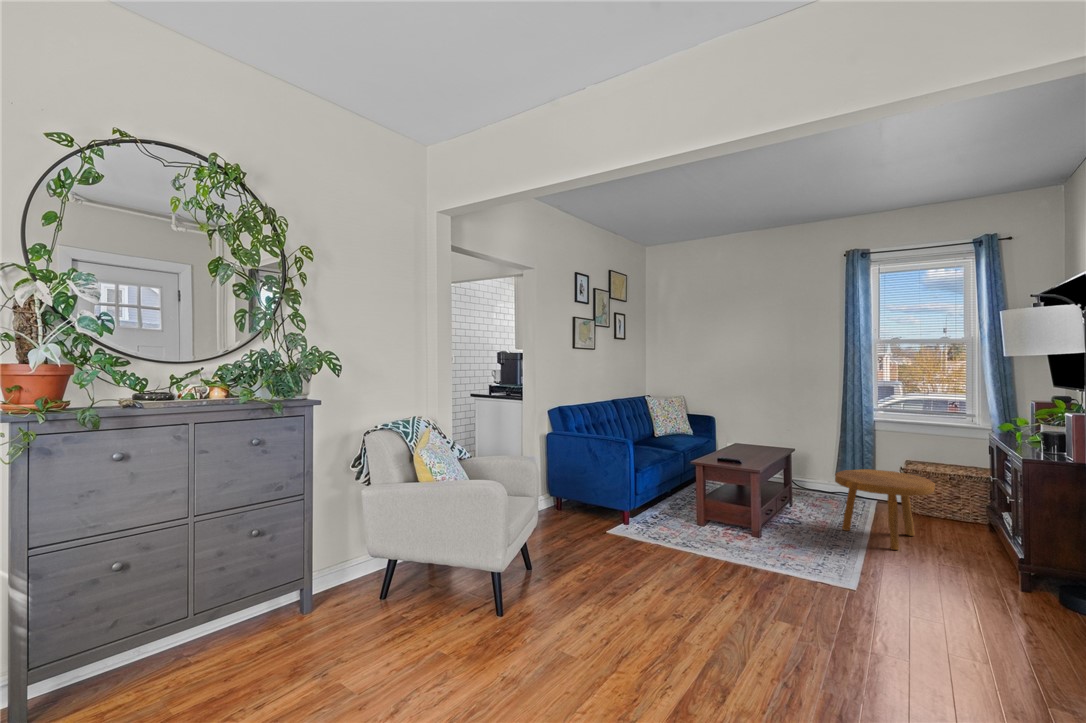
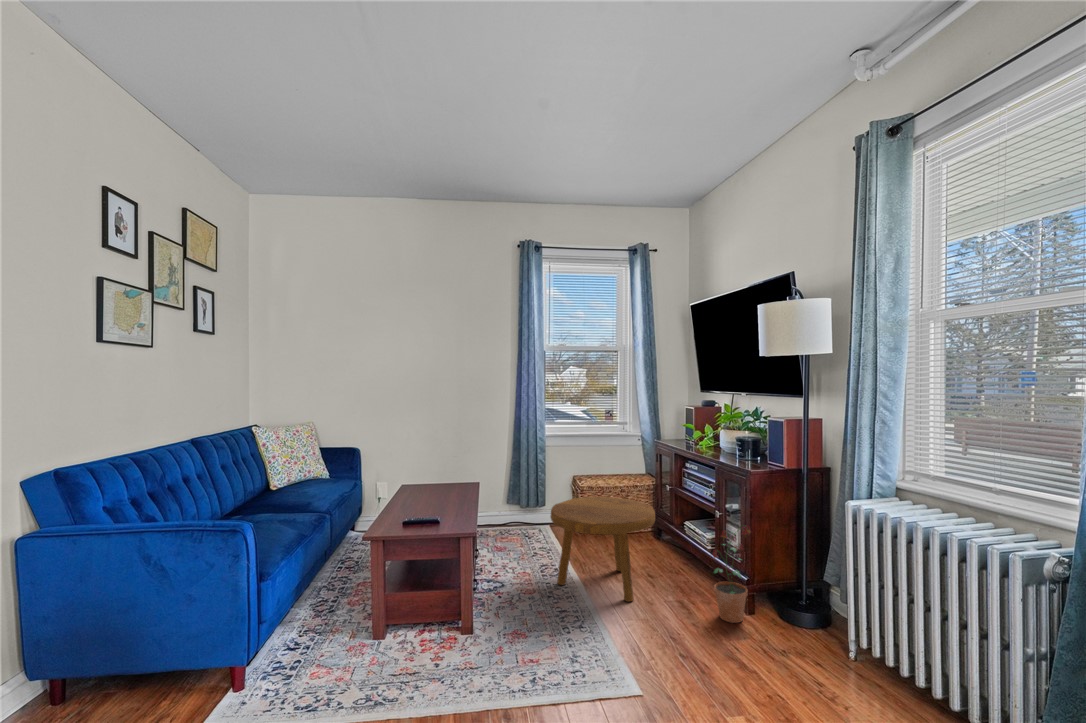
potted plant: none [959,503,1008,582] -> present [712,526,751,623]

